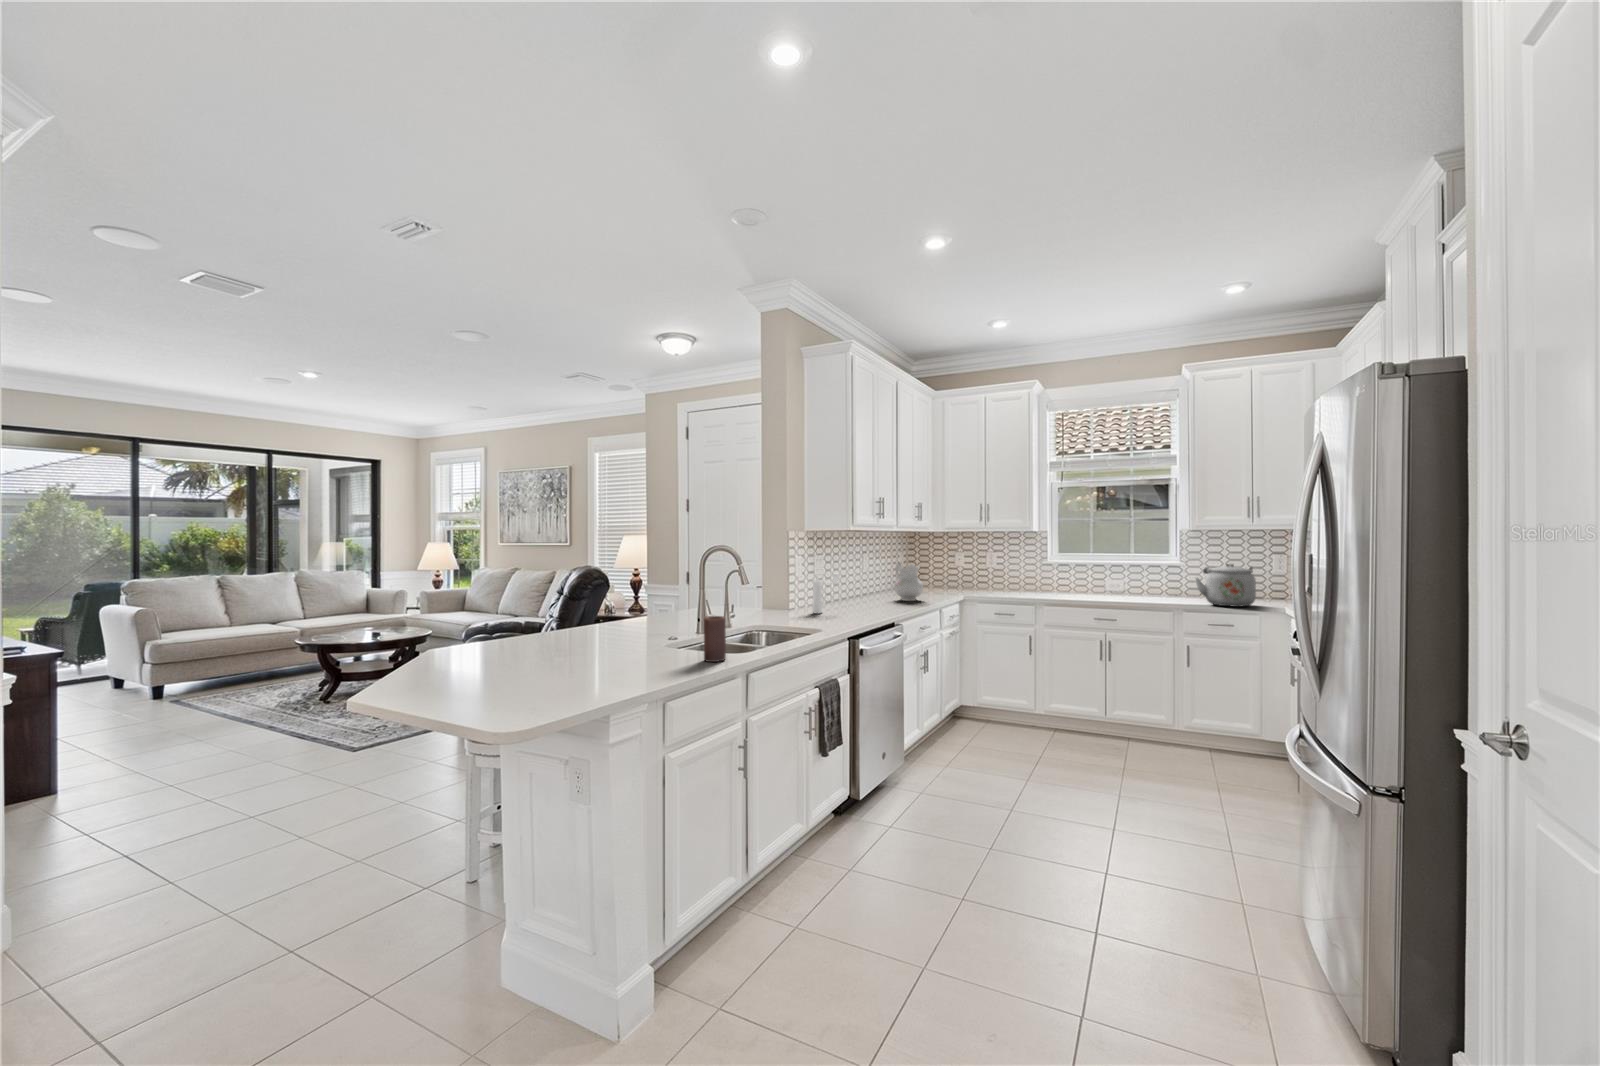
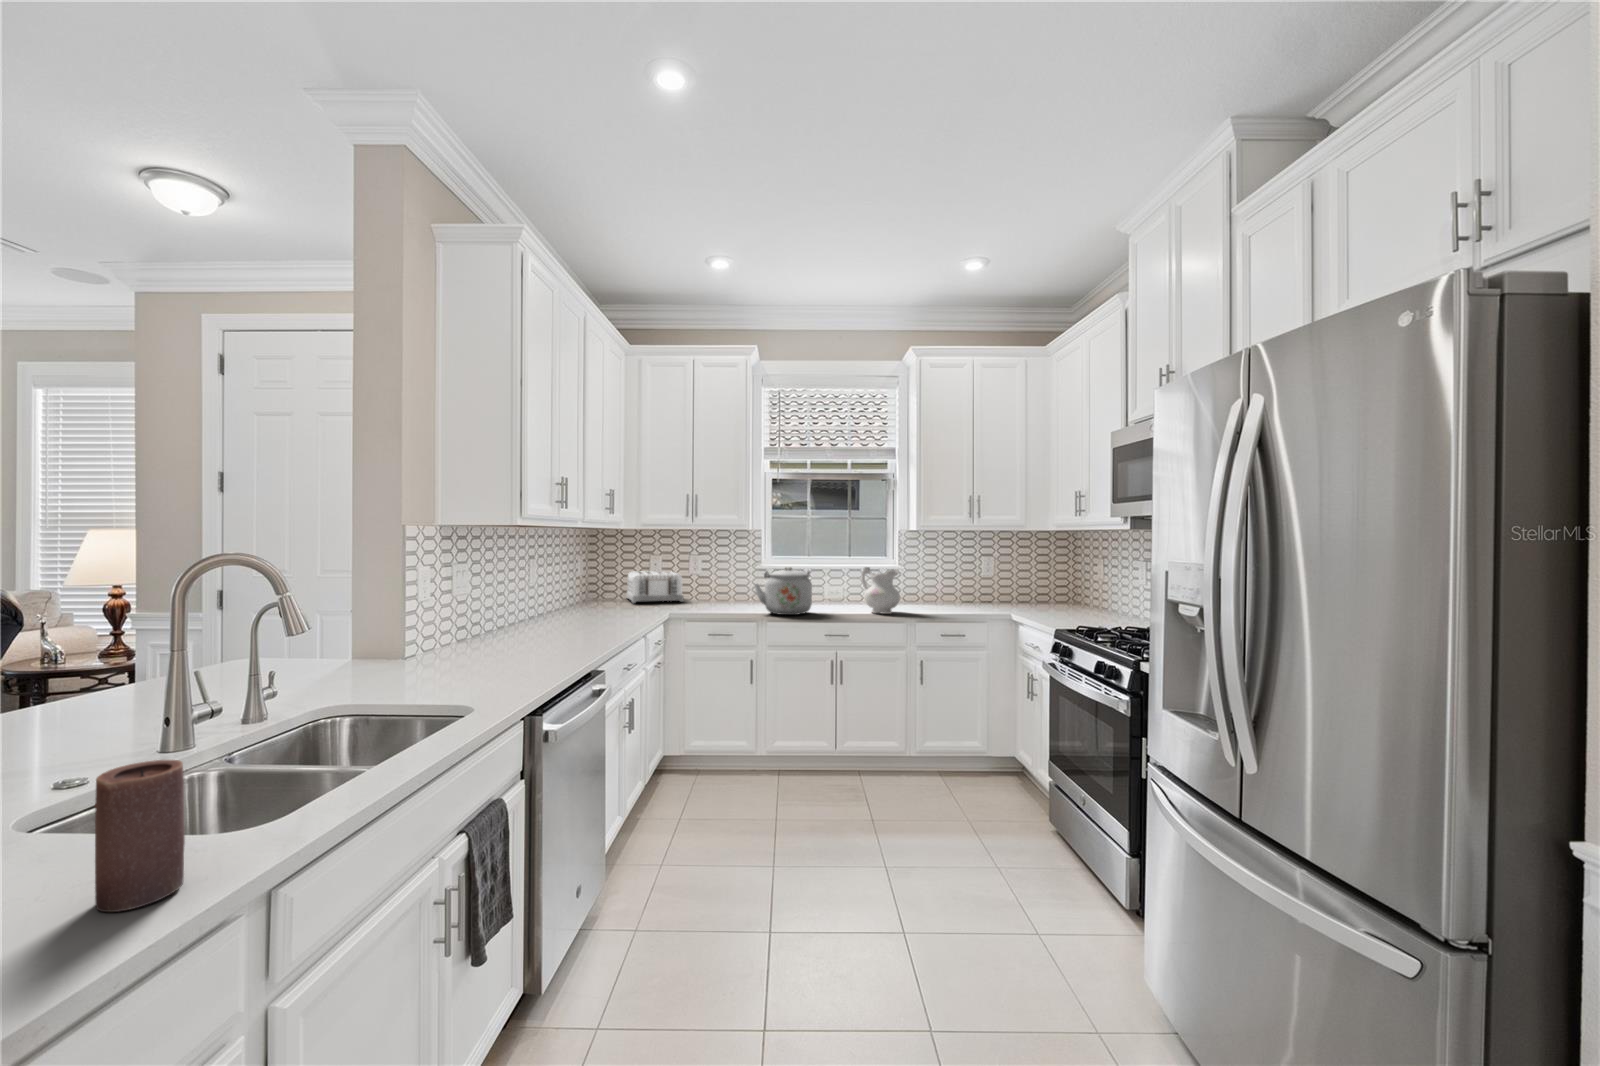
ceramic pitcher: present [894,563,923,601] -> present [861,567,900,614]
kettle: present [1196,564,1256,607] -> present [755,567,812,615]
toaster: none [938,565,981,590] -> present [626,571,684,603]
pepper mill: present [812,574,839,613] -> none [449,594,499,661]

